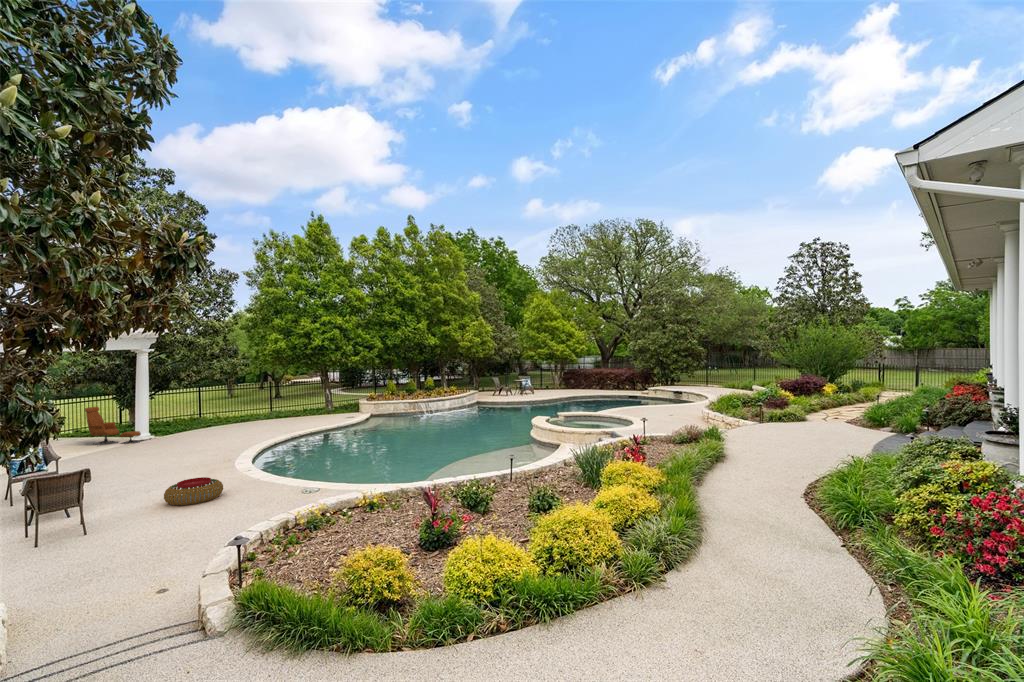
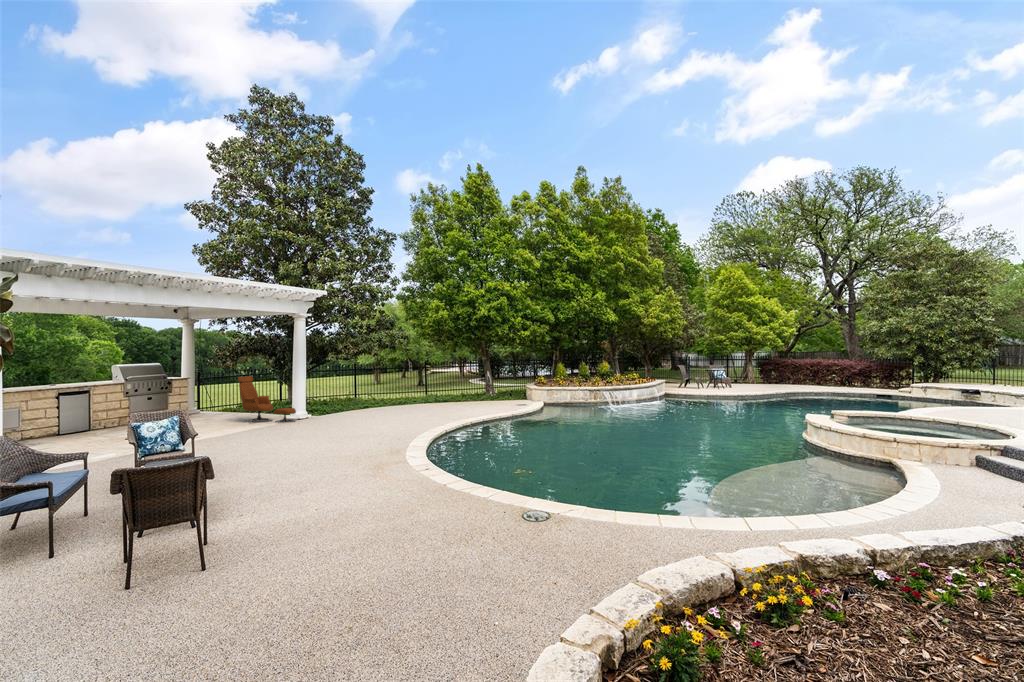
pouf: present [164,477,223,505] -> none [323,487,424,545]

